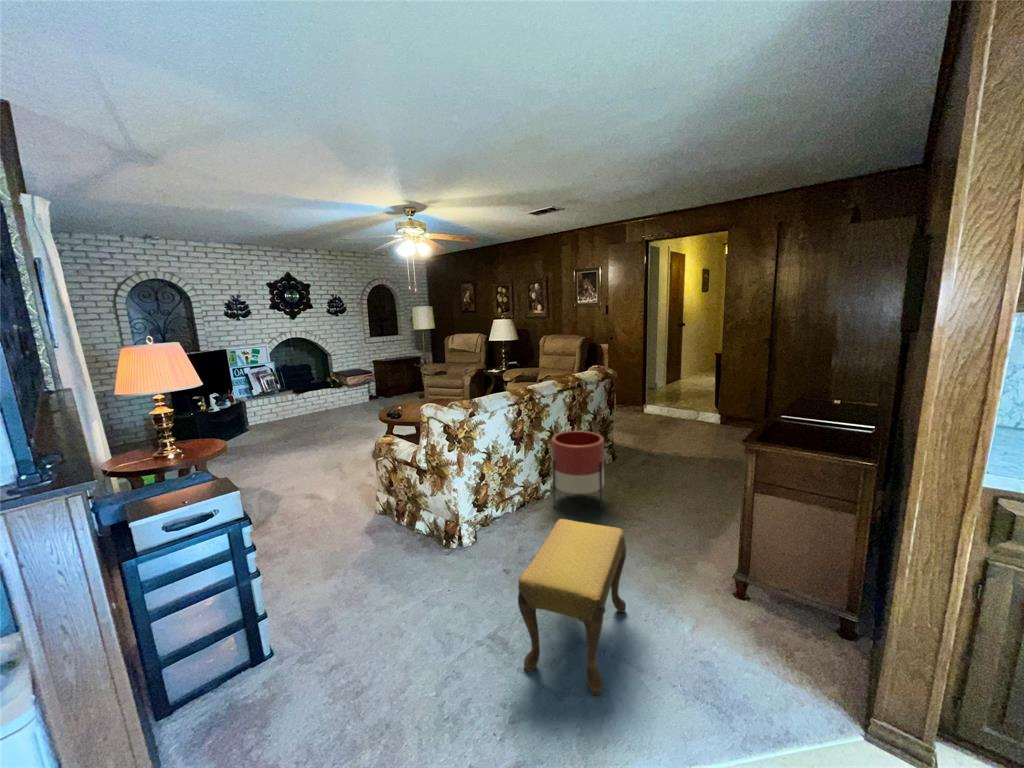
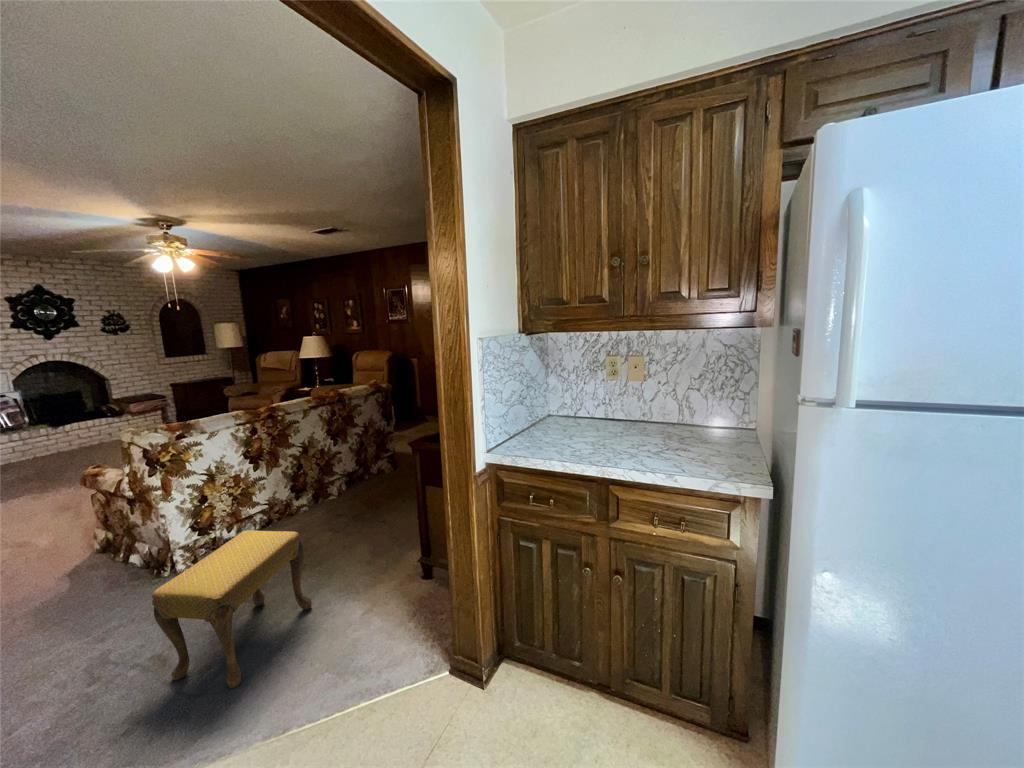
planter: present [552,431,604,511] -> none [297,444,355,522]

